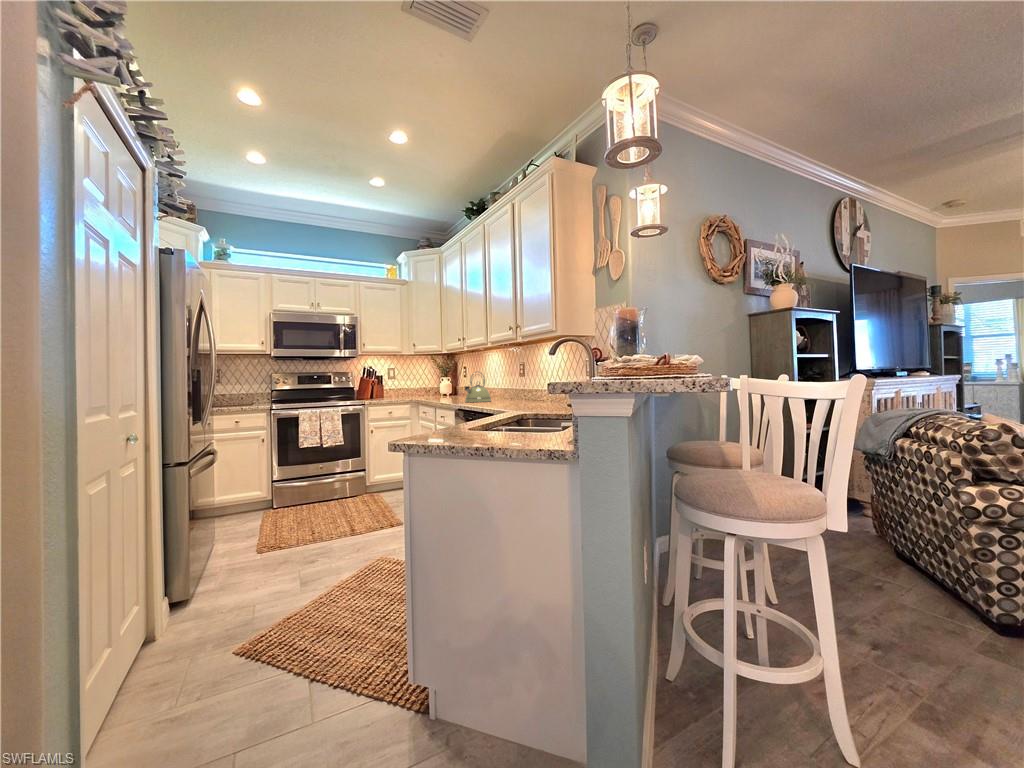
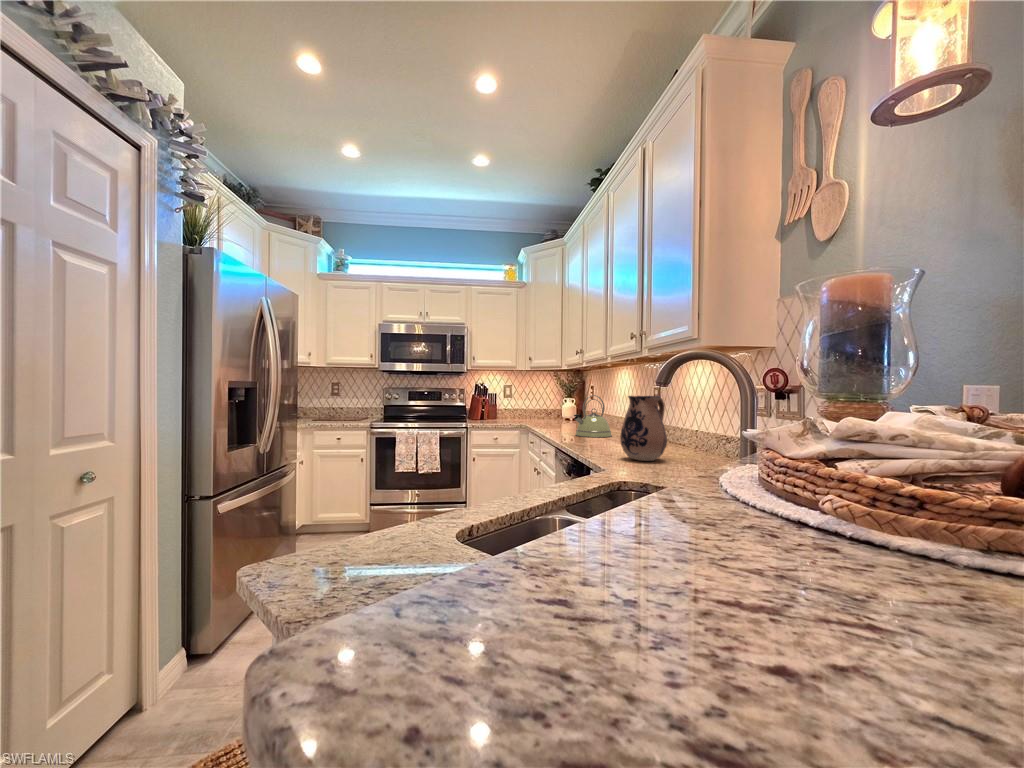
ceramic pitcher: none [510,367,538,408] -> present [620,396,667,461]

